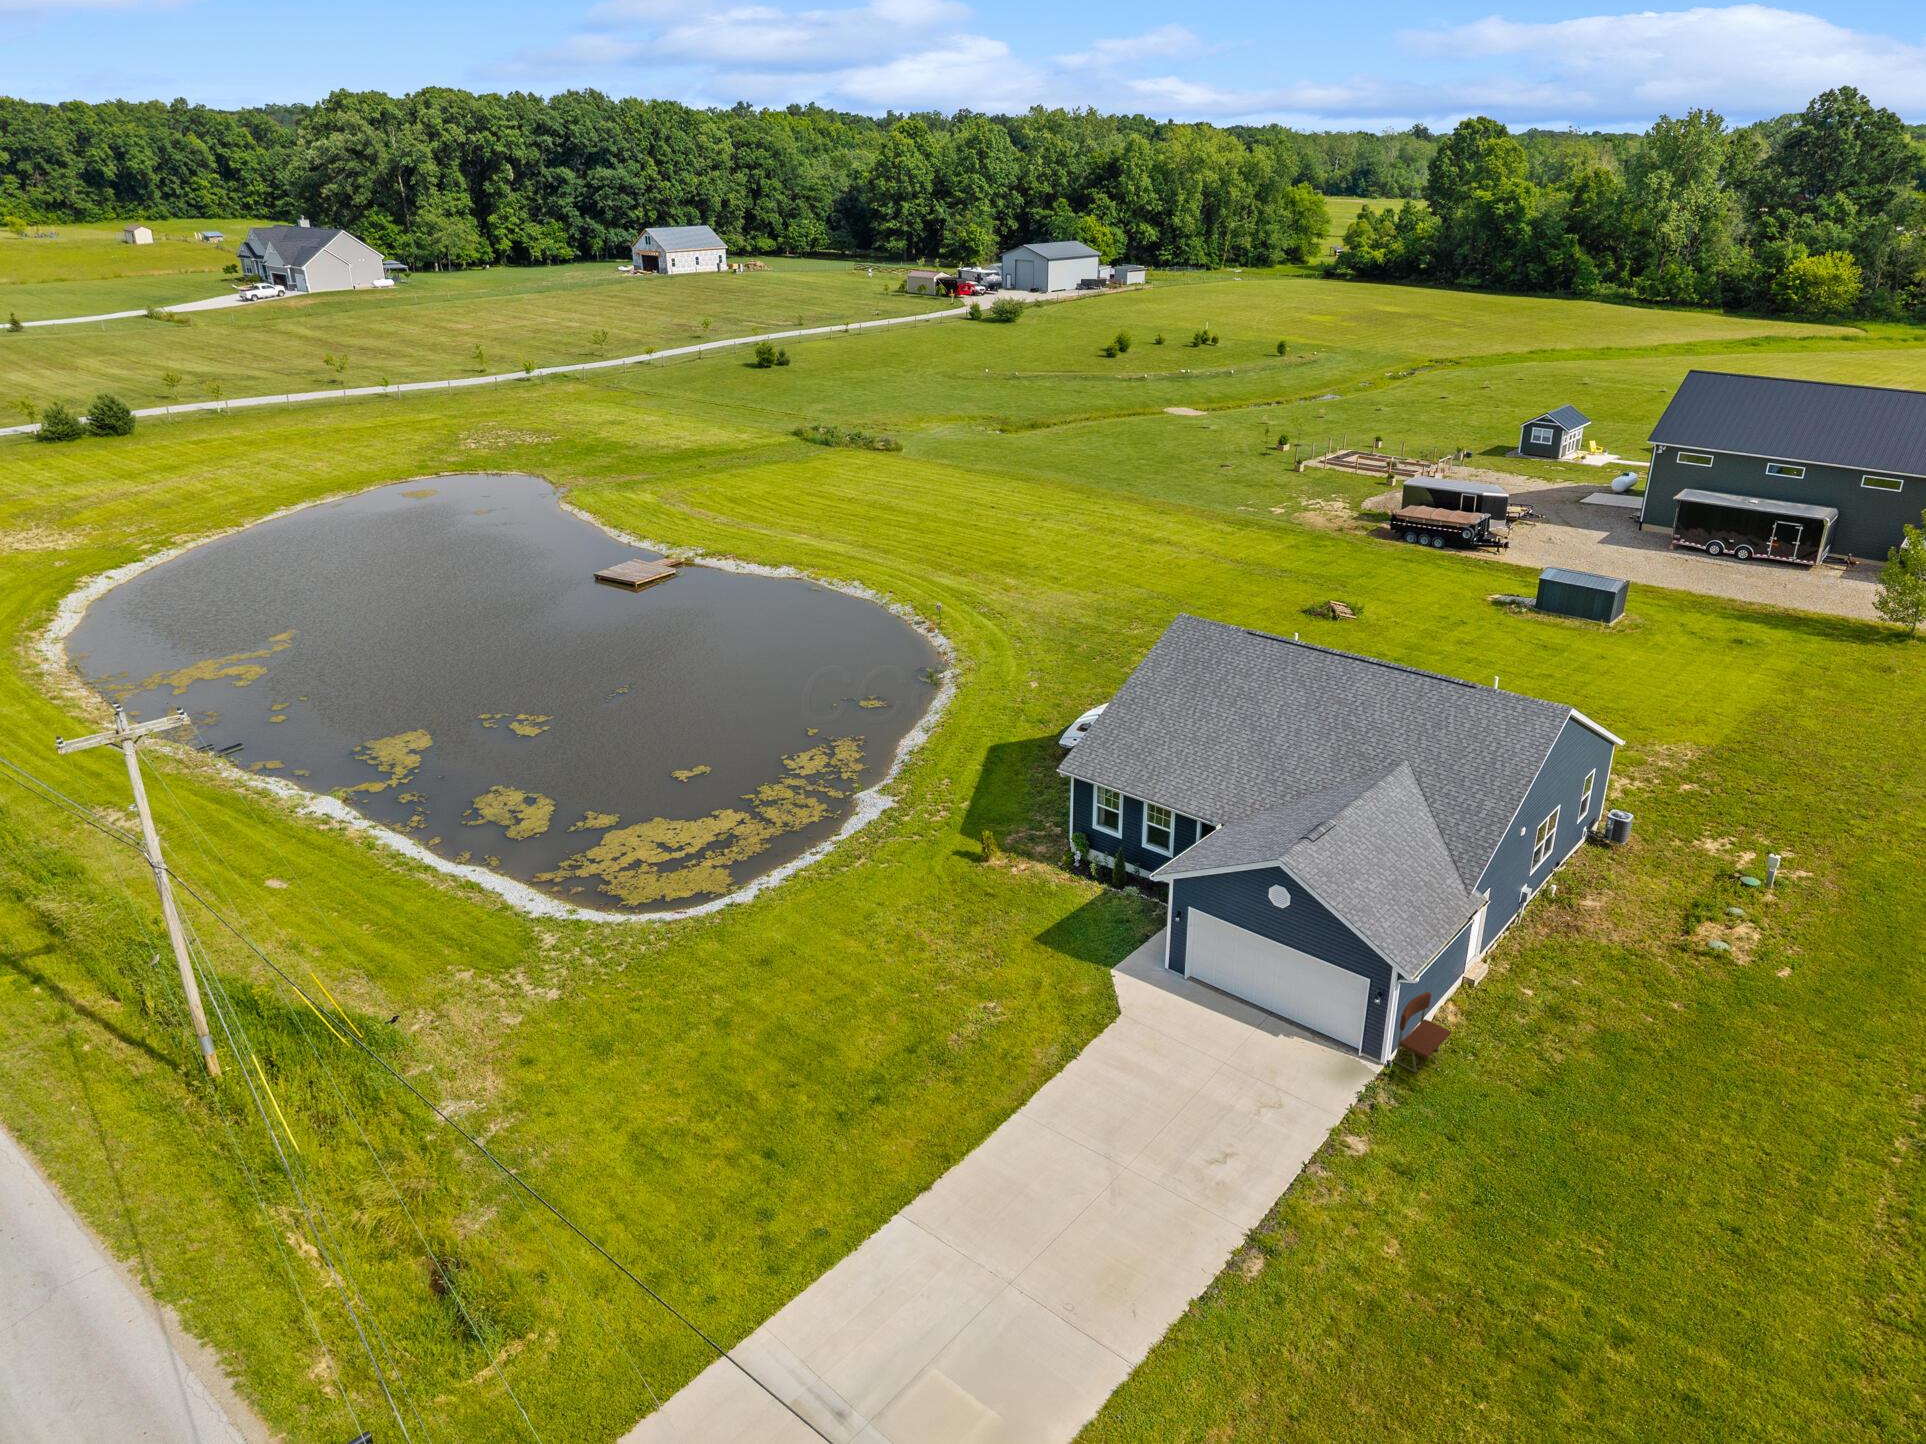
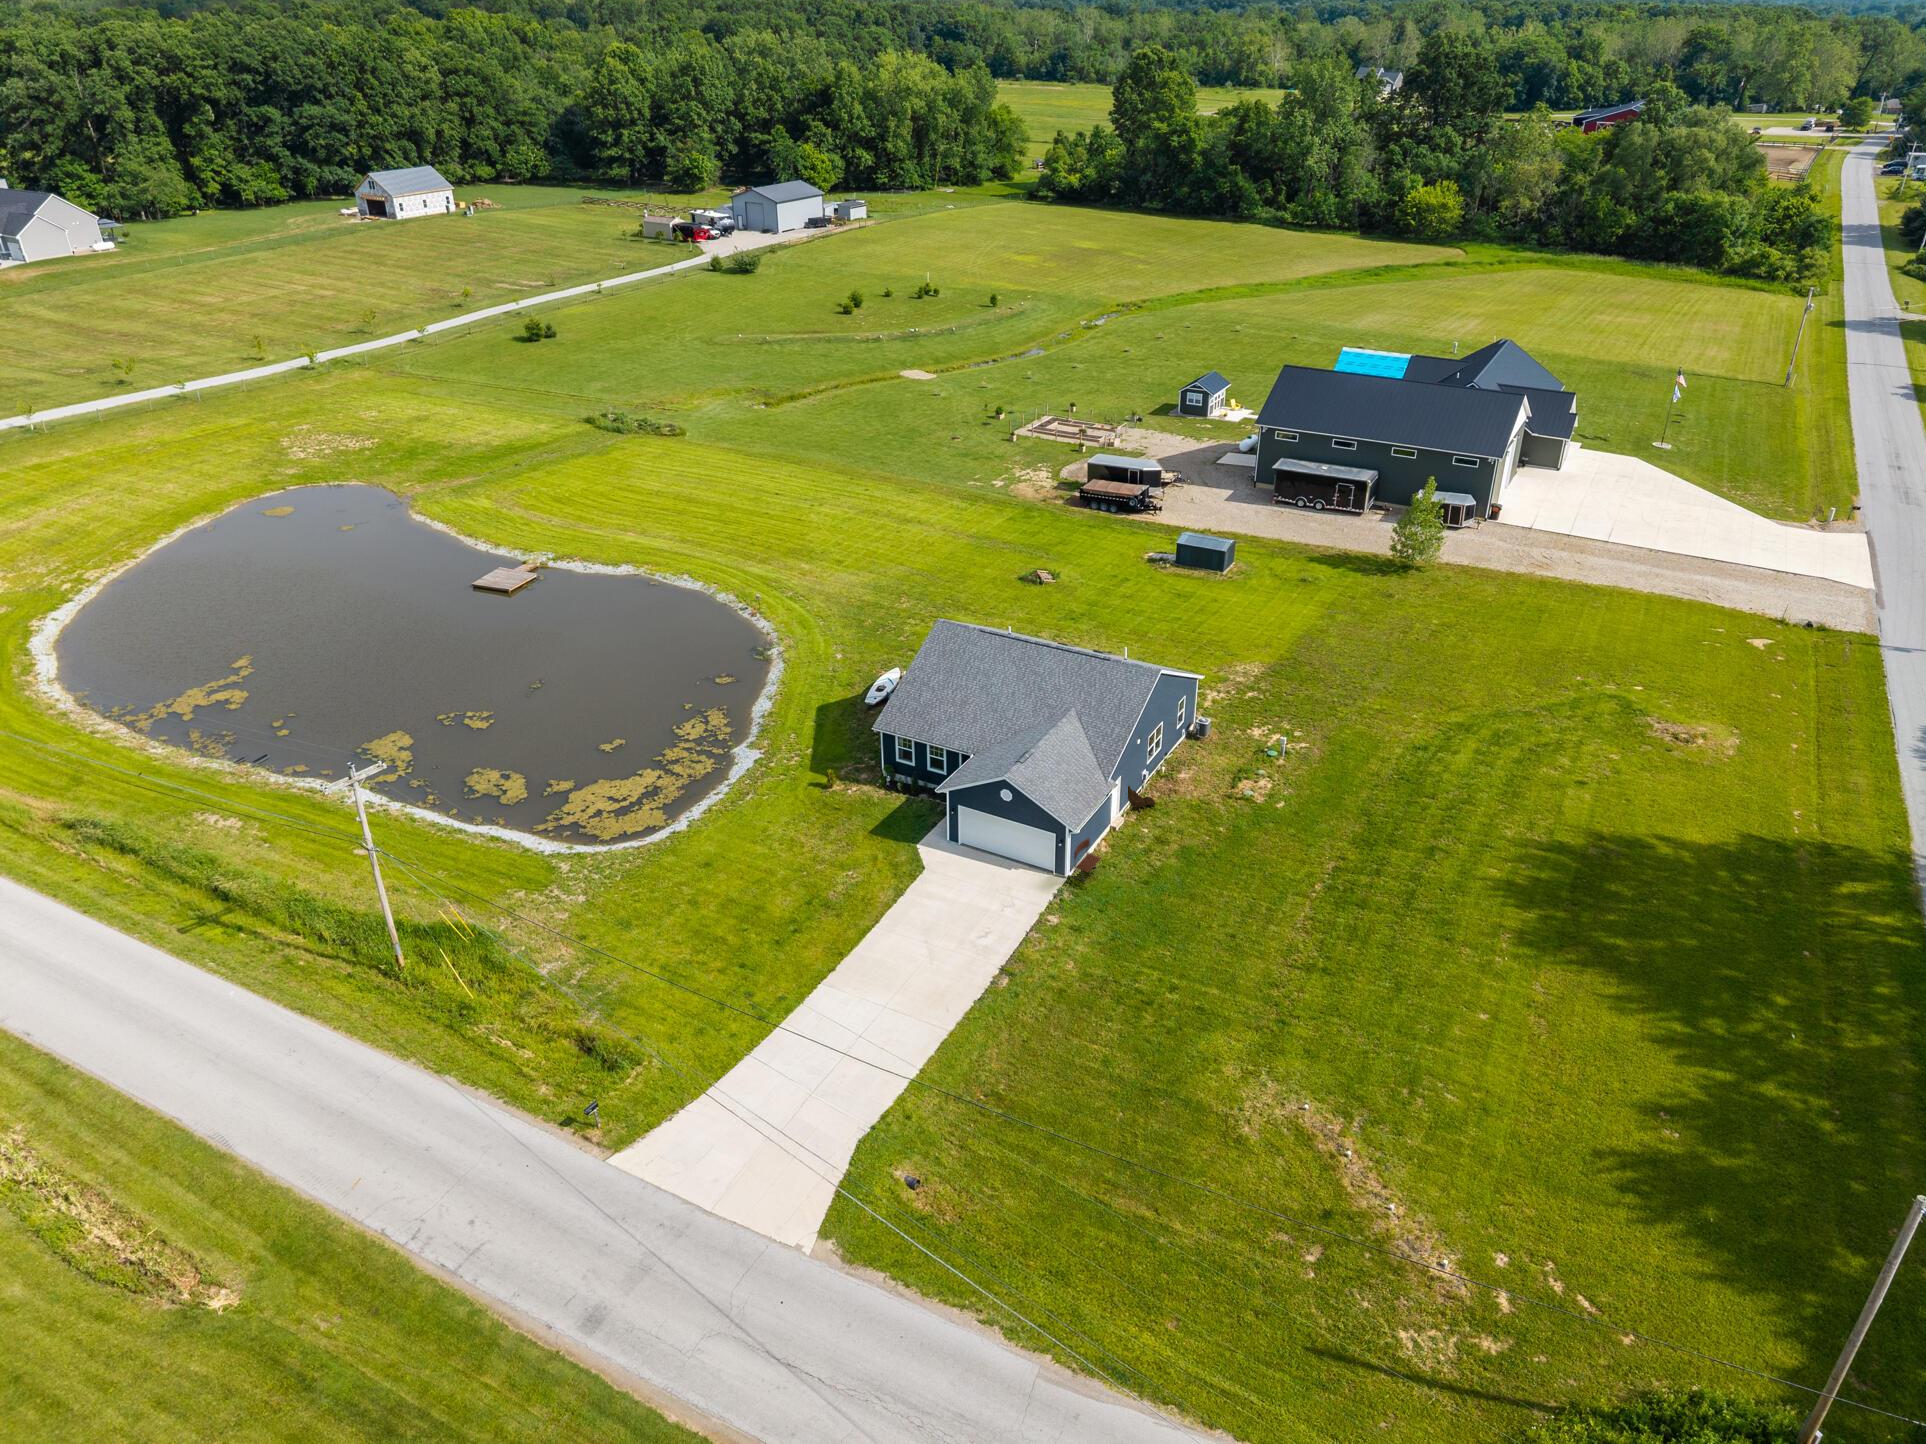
lounge chair: none [1489,905,1542,958] -> present [1128,786,1155,813]

